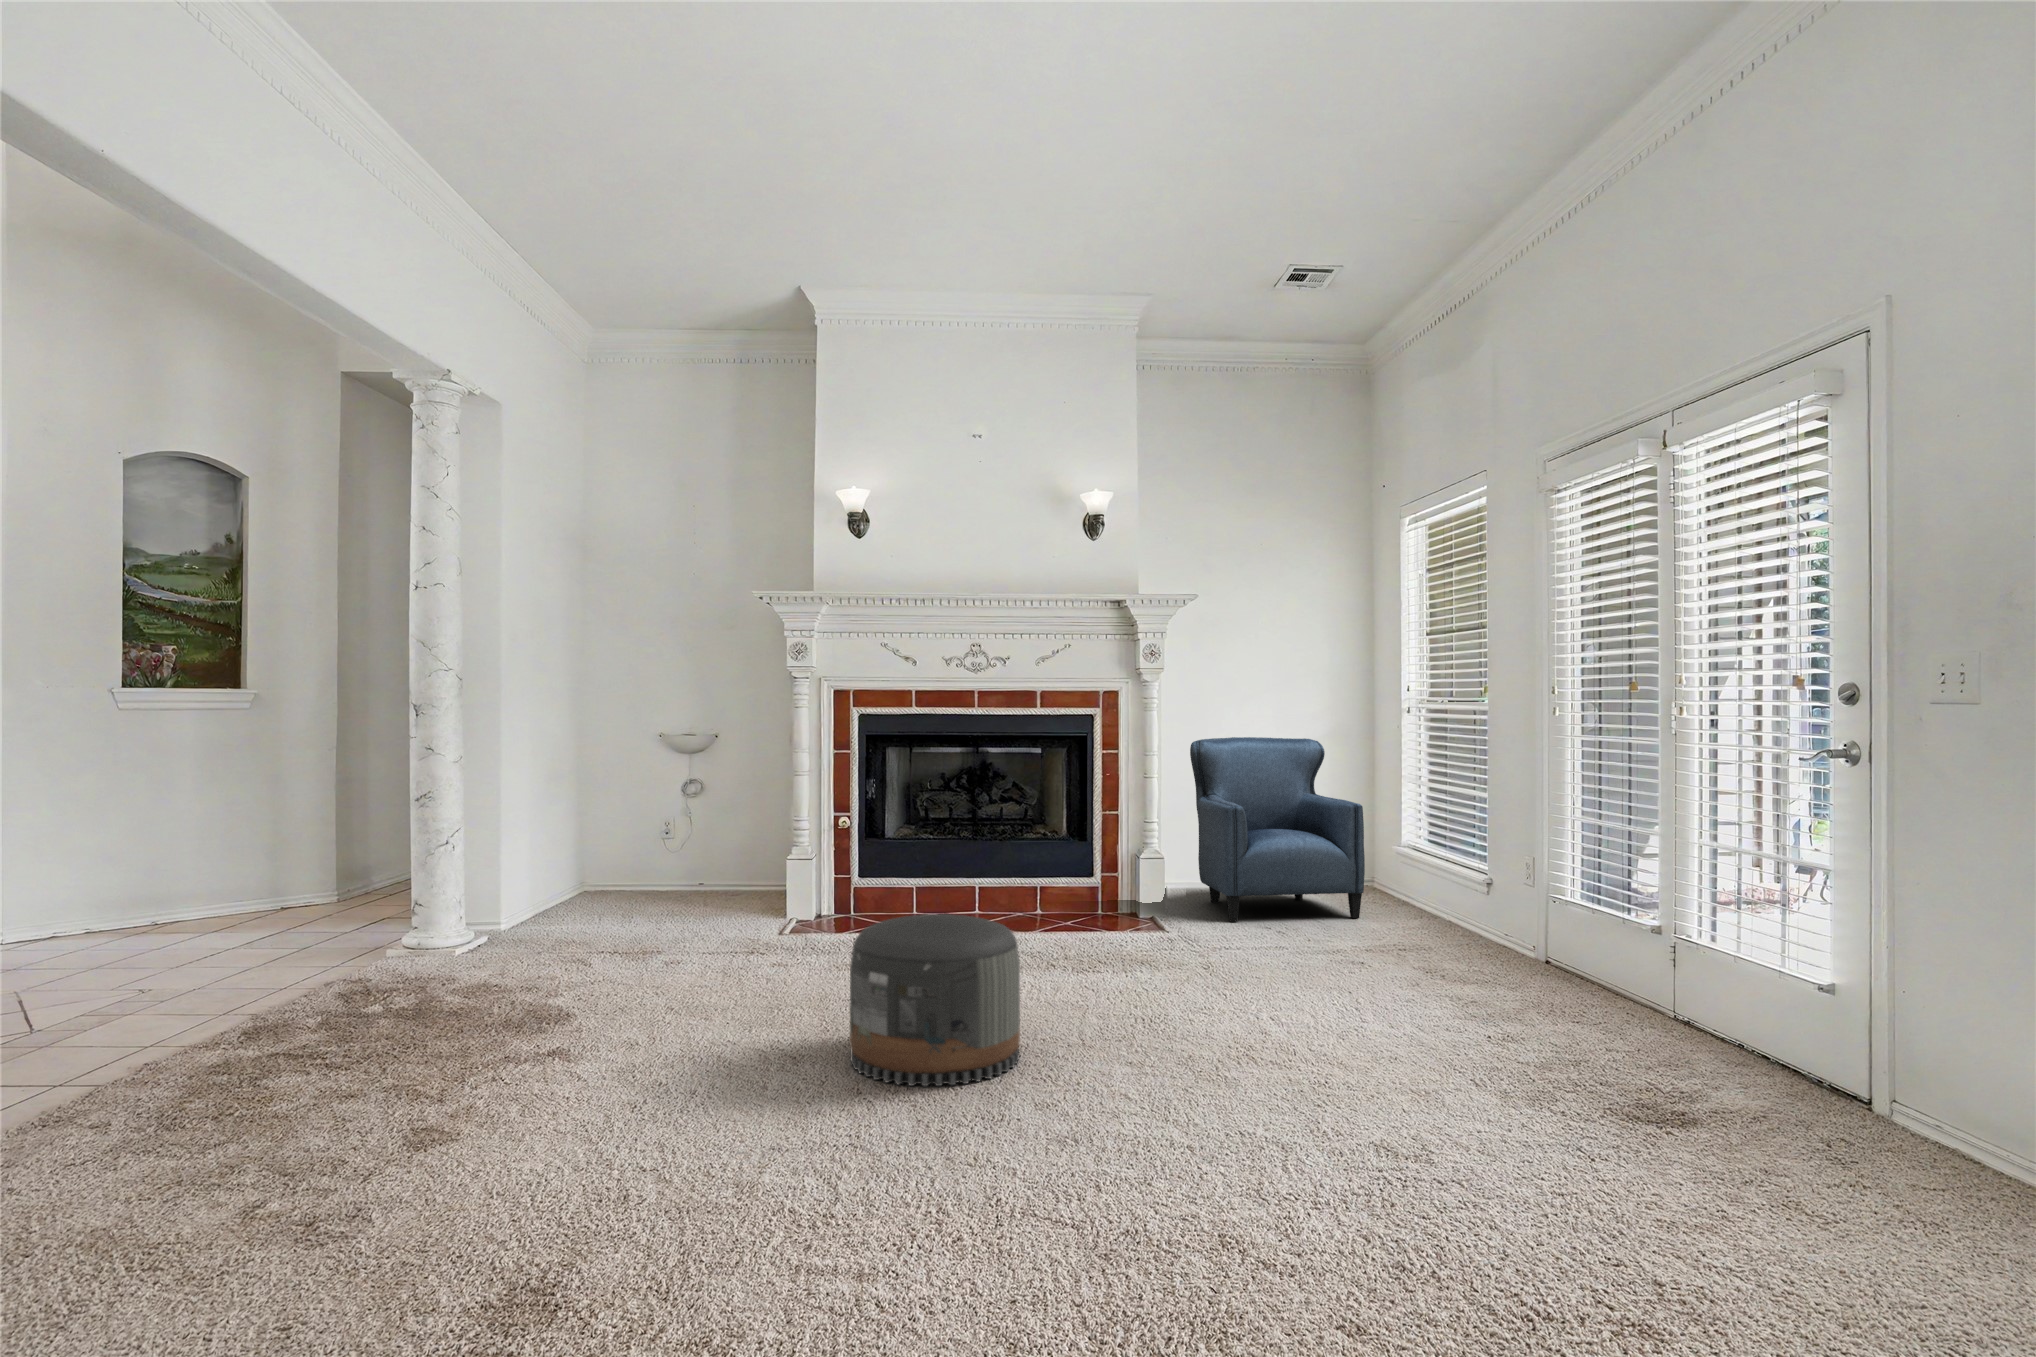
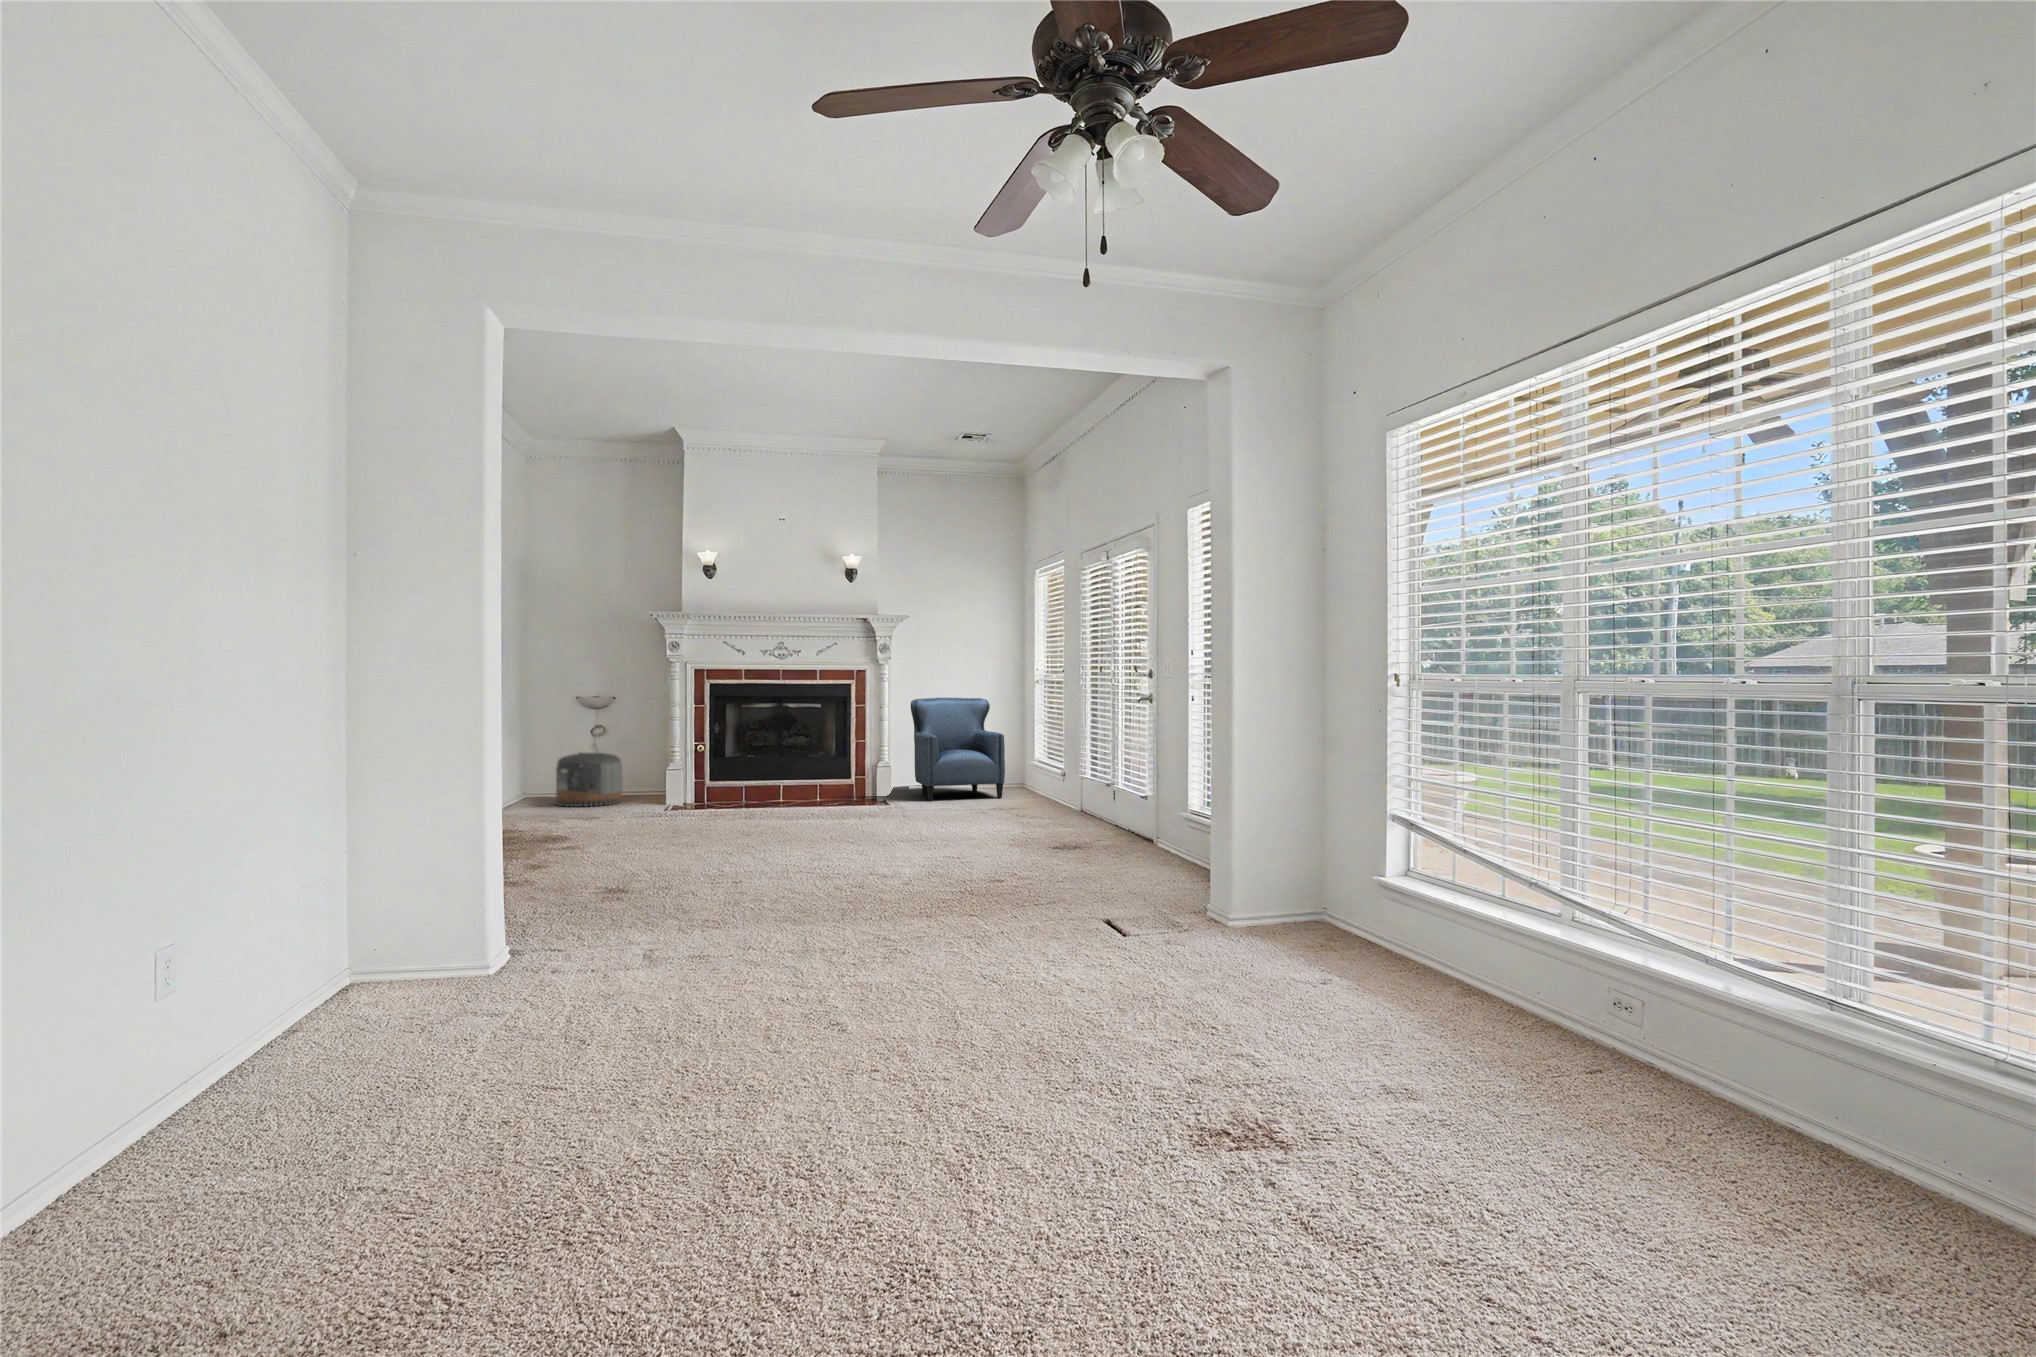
pouf: present [850,914,1020,1086] -> present [556,753,622,807]

